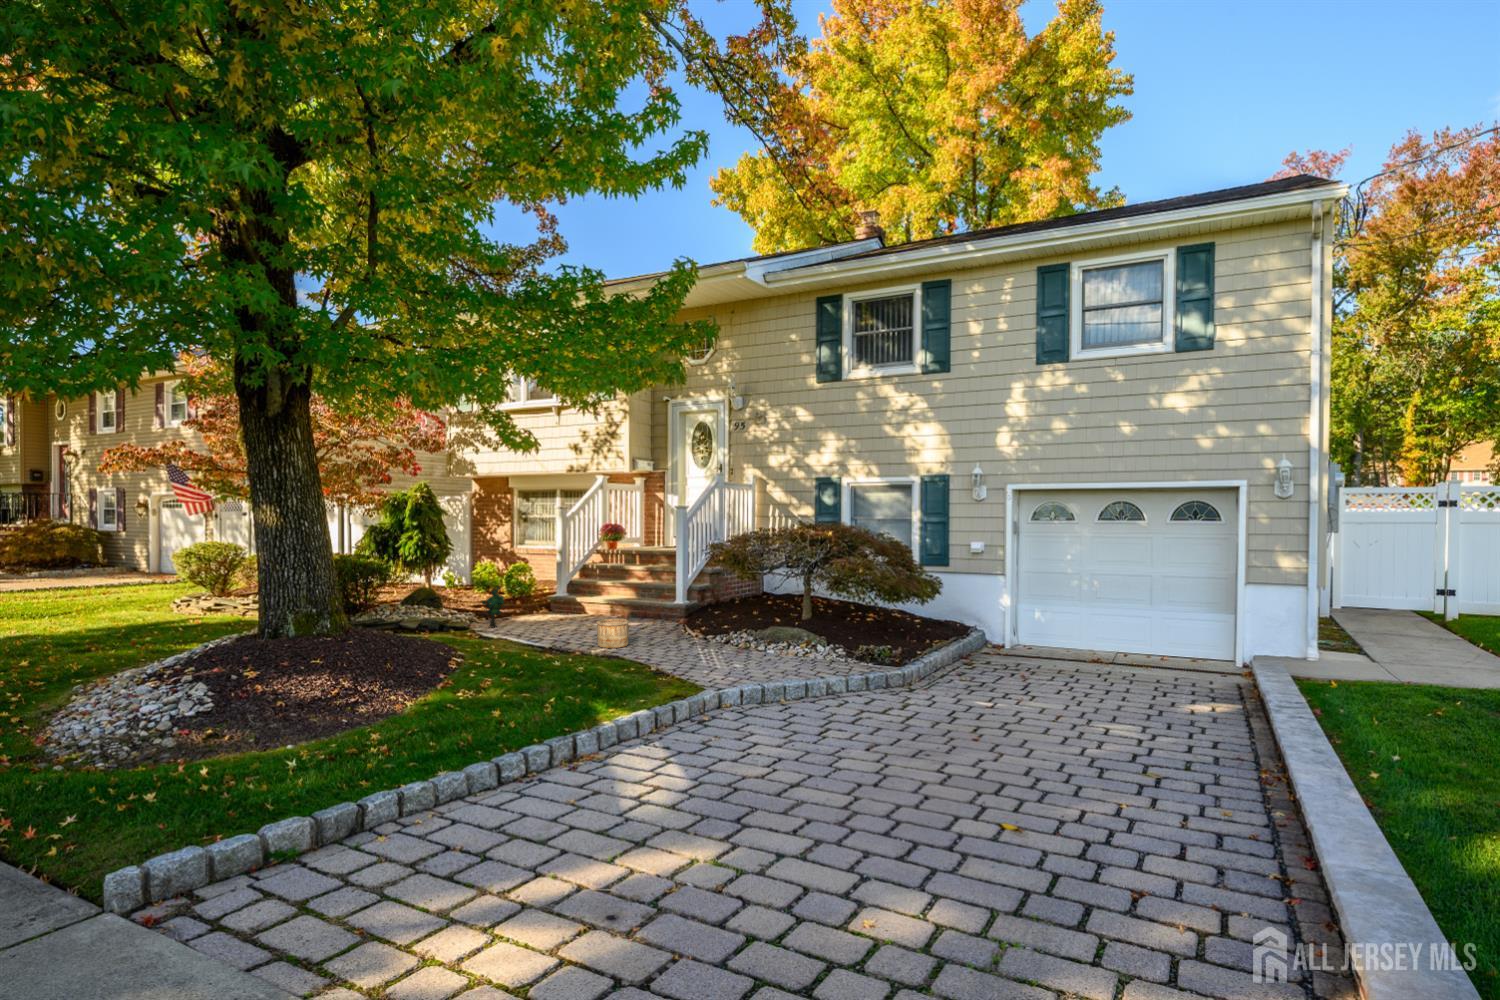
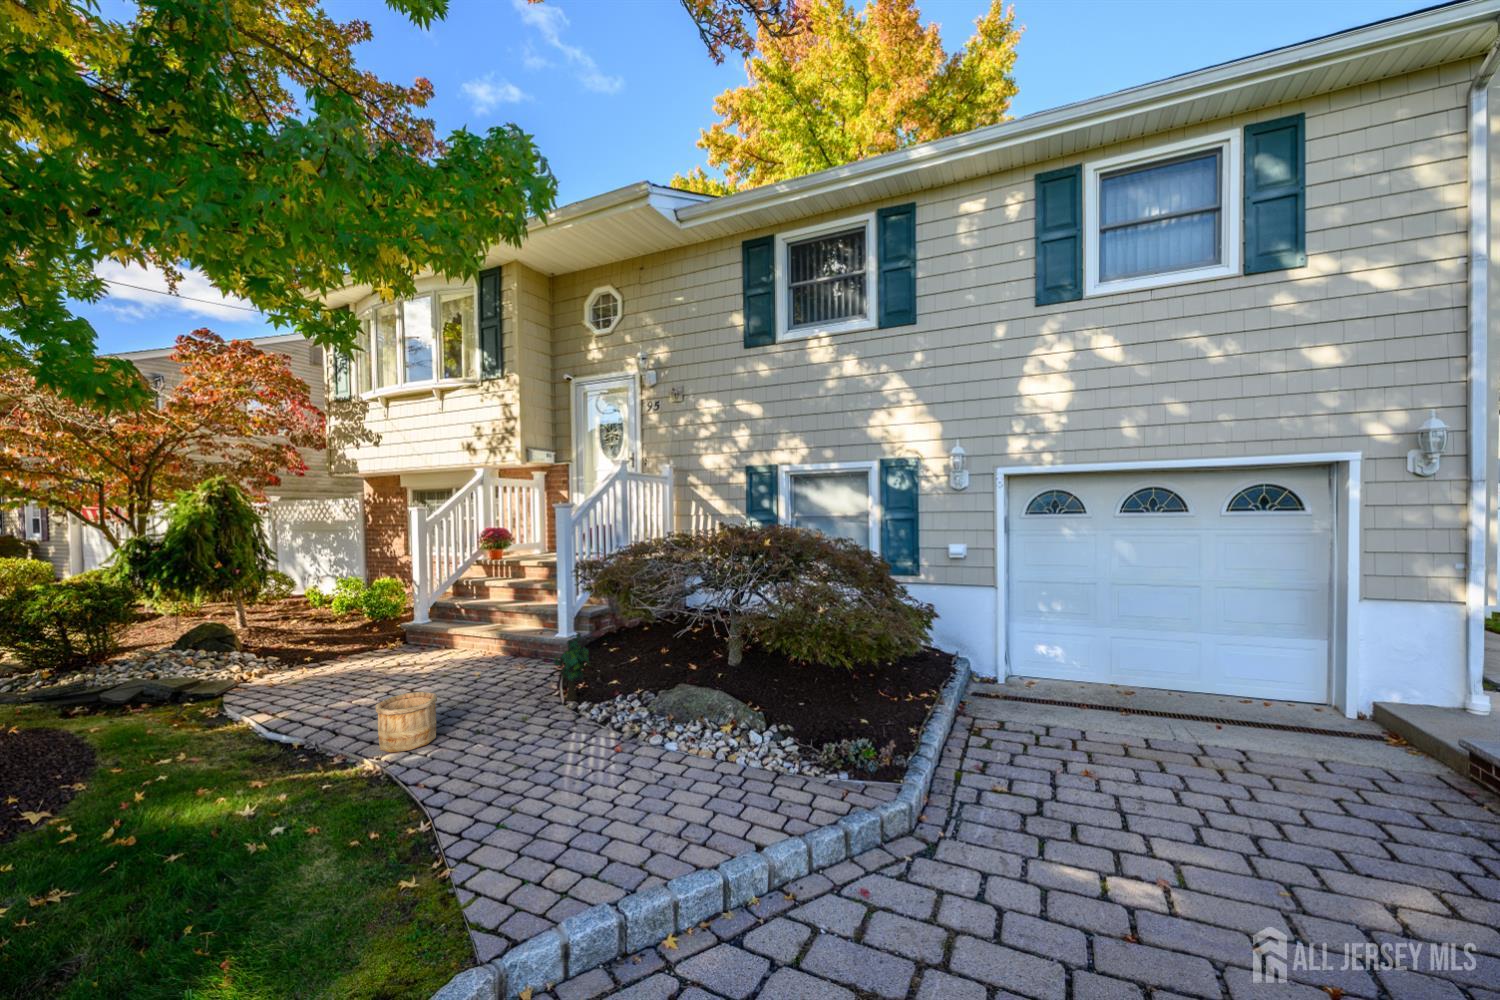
decorative plant: present [482,587,504,627] -> present [553,634,590,701]

